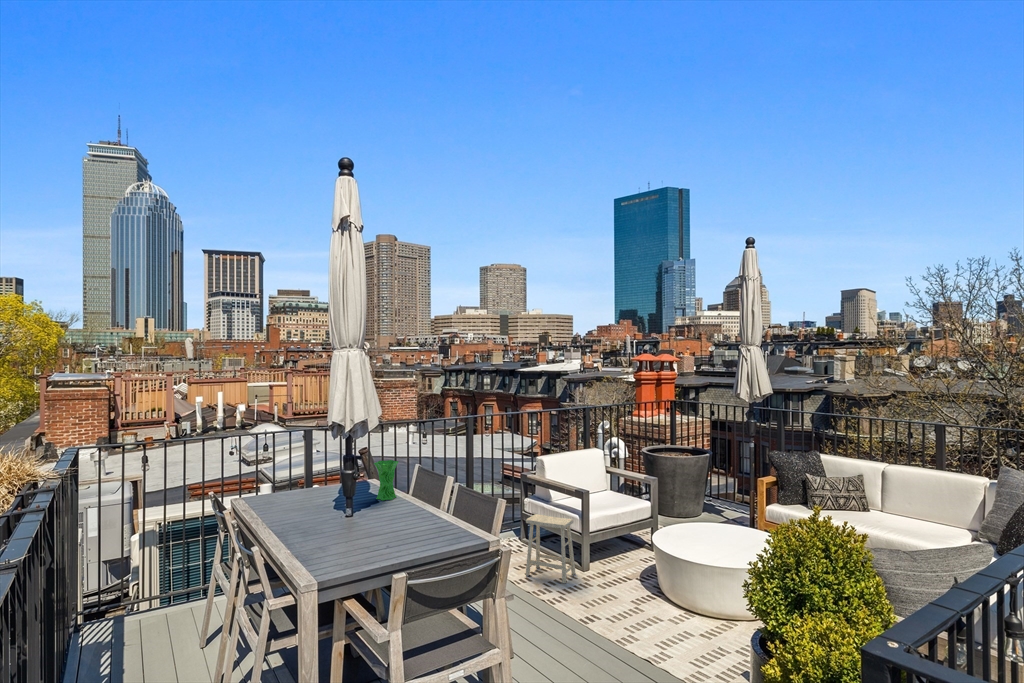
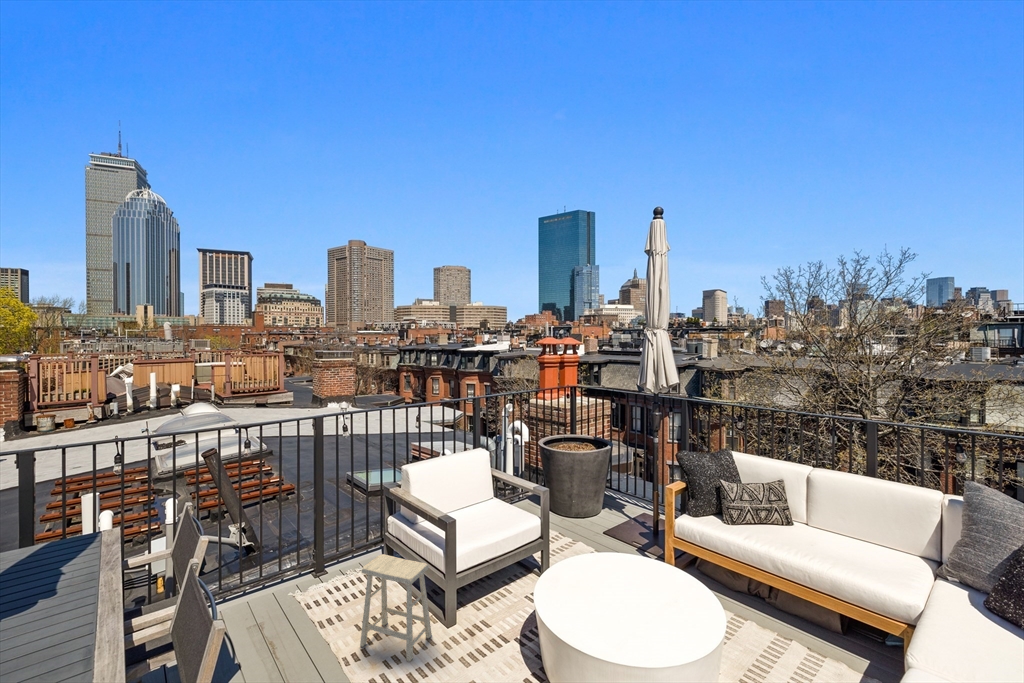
vase: present [374,460,398,500] -> none [34,518,93,599]

